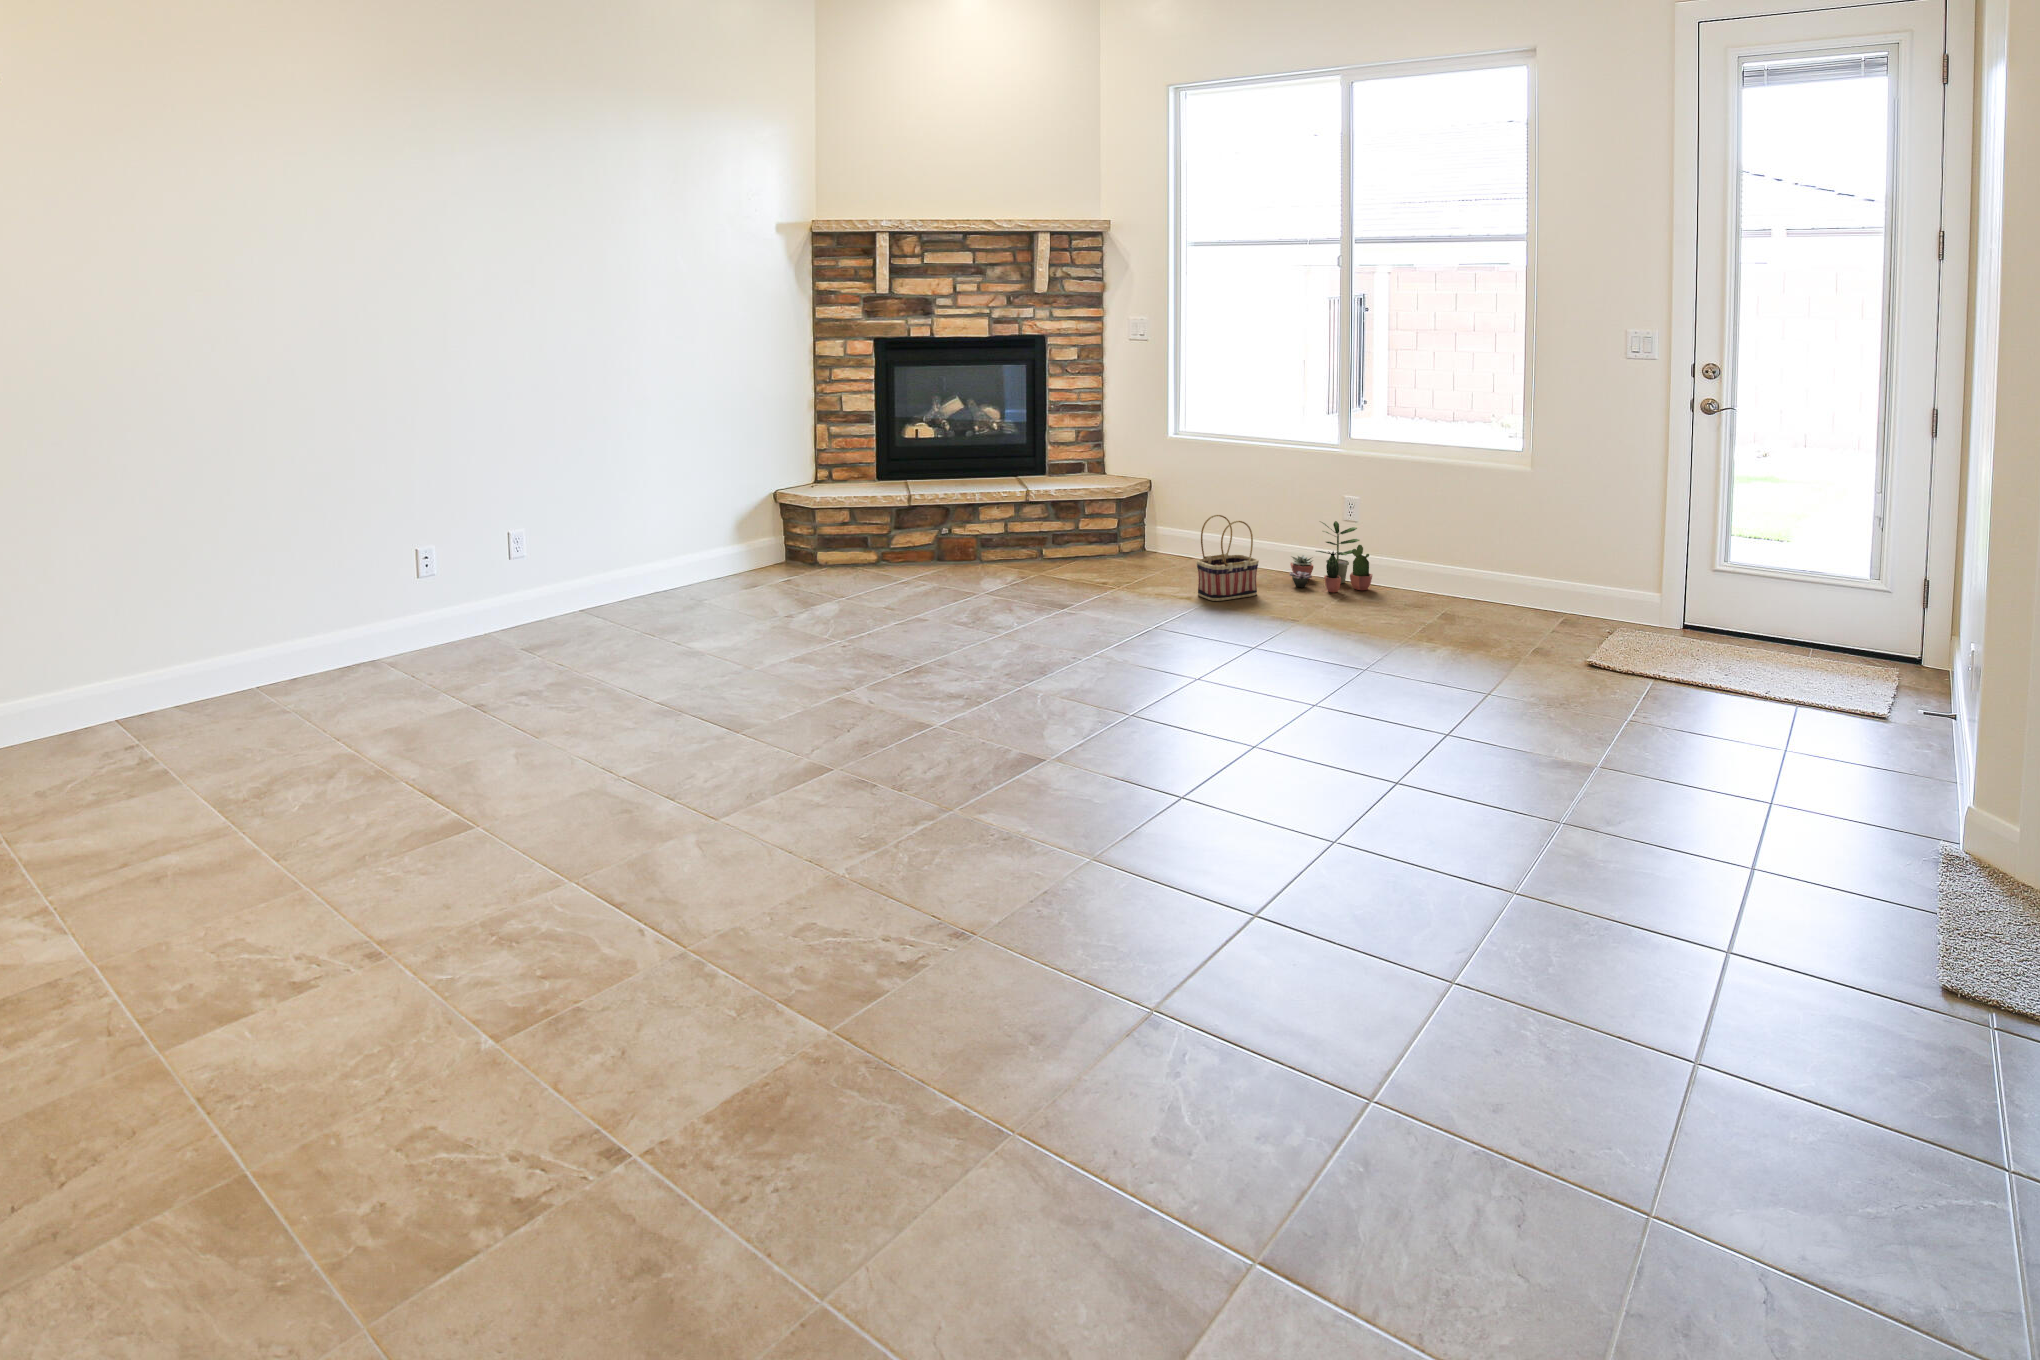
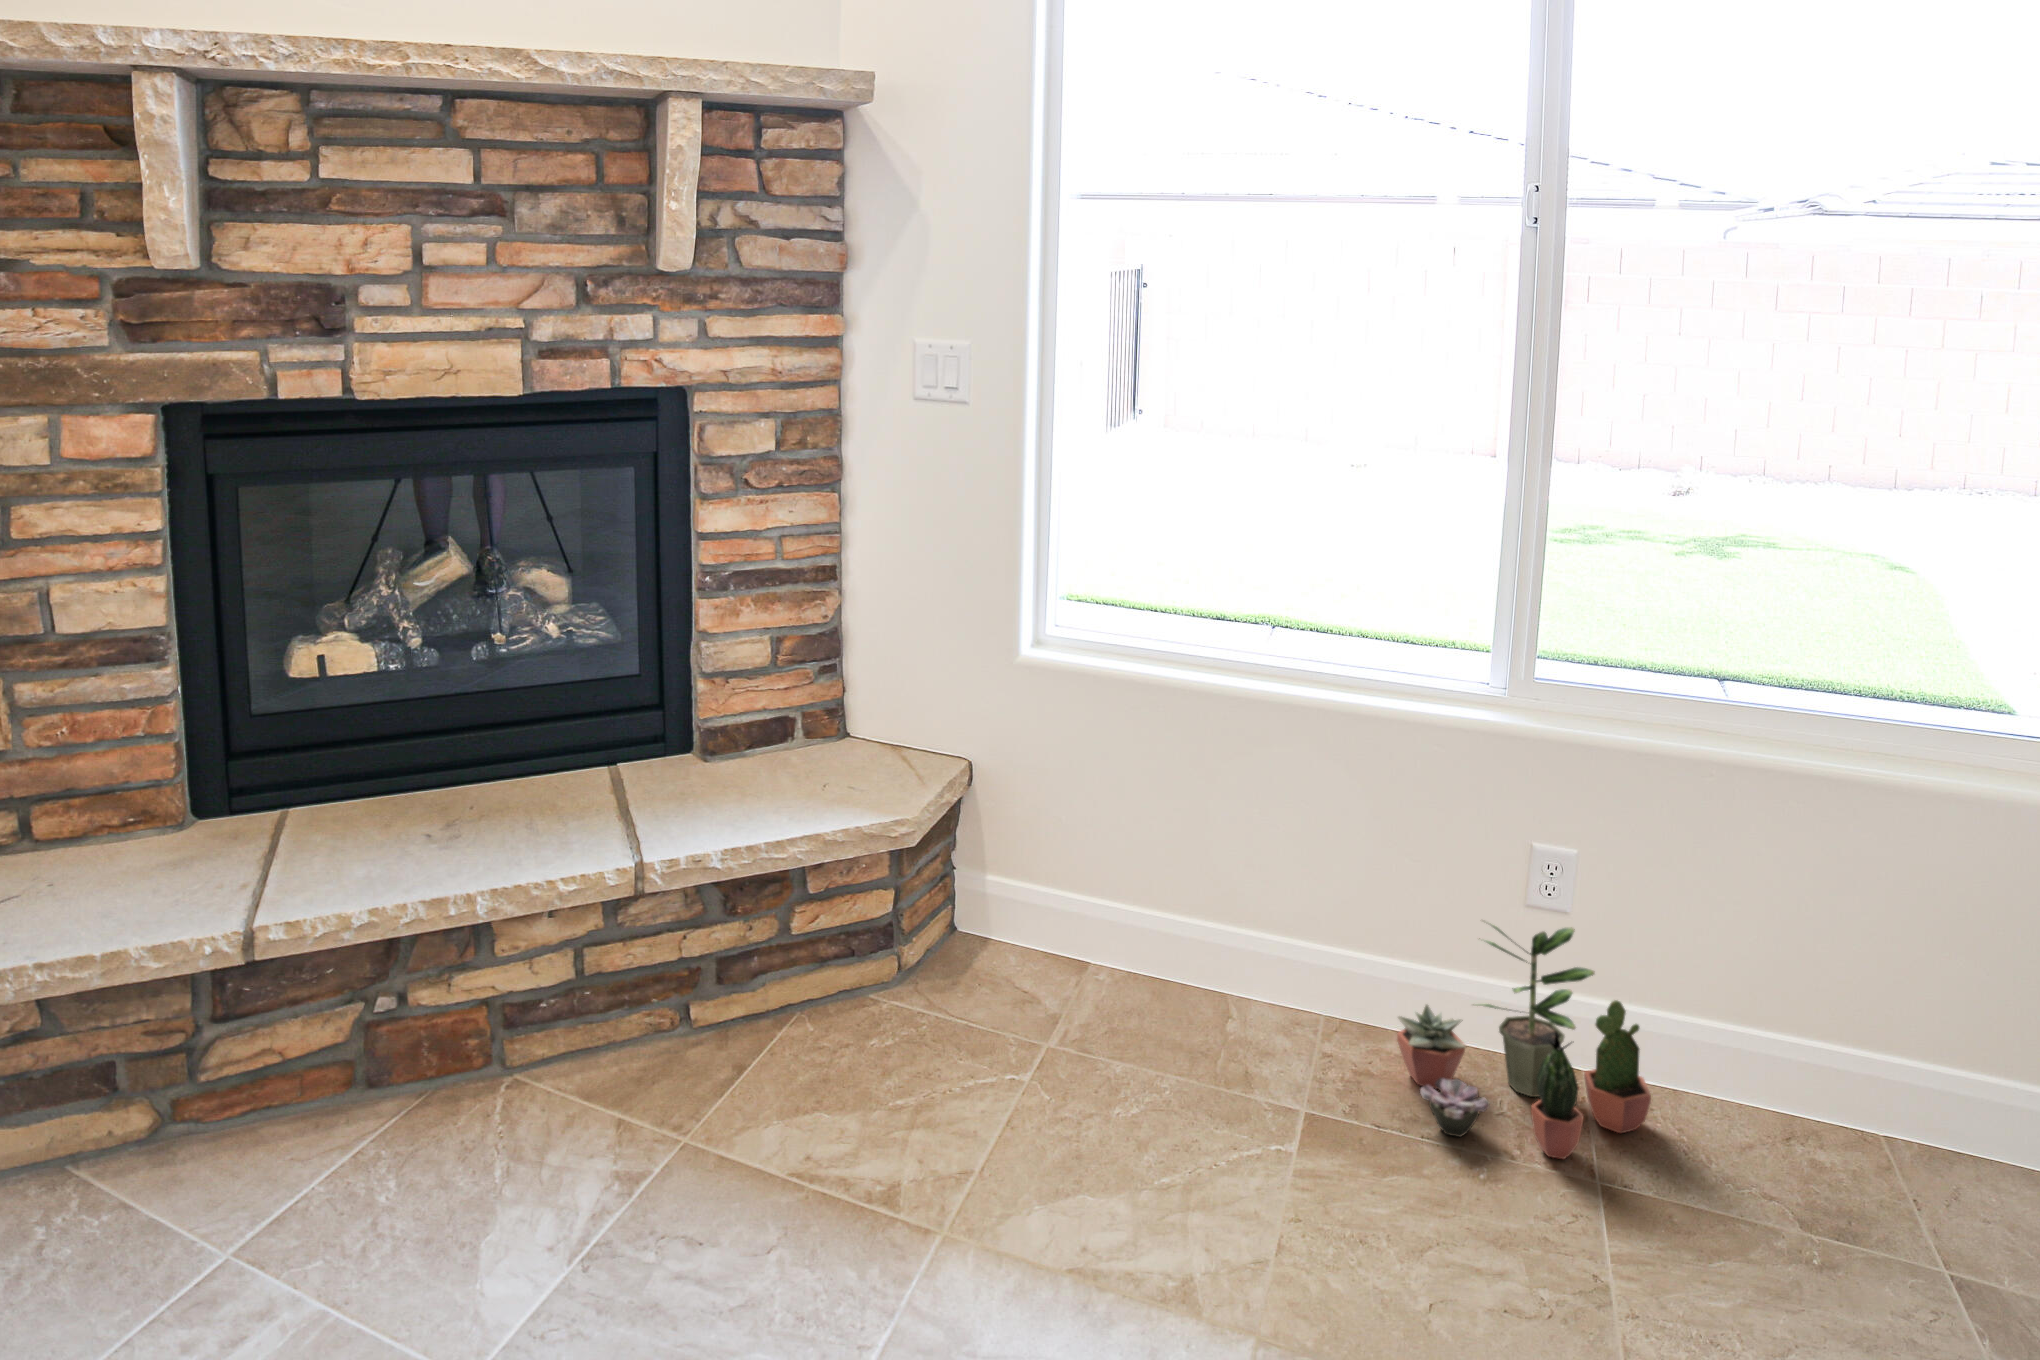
basket: present [1196,515,1259,601] -> none [1196,966,1373,1278]

